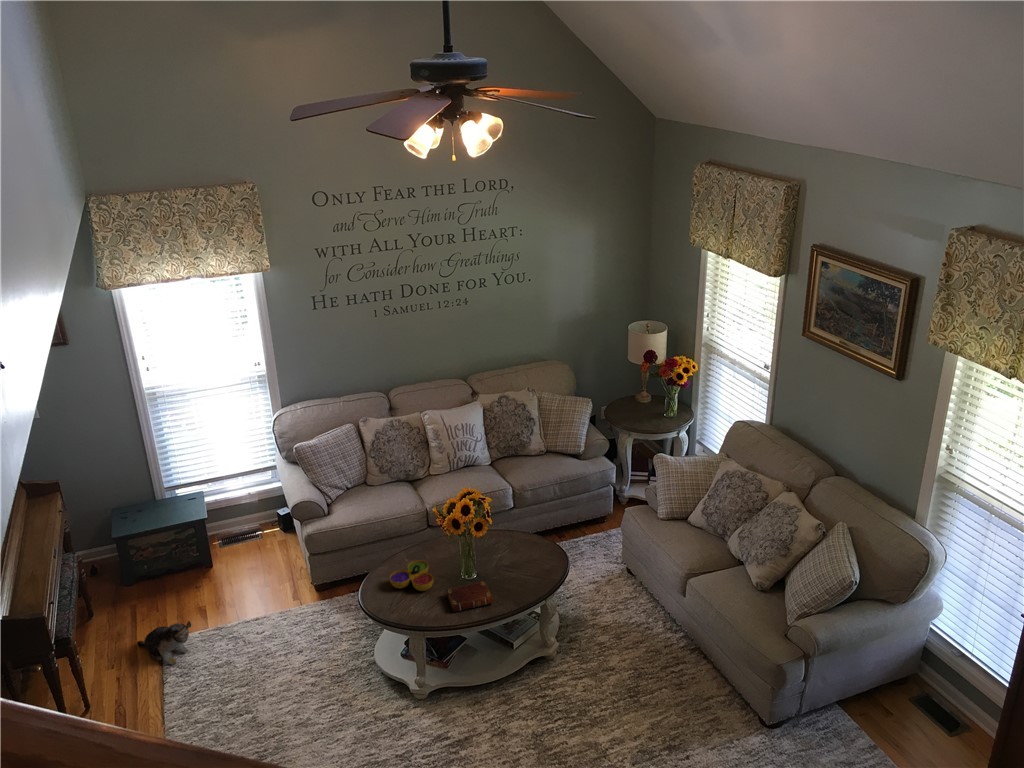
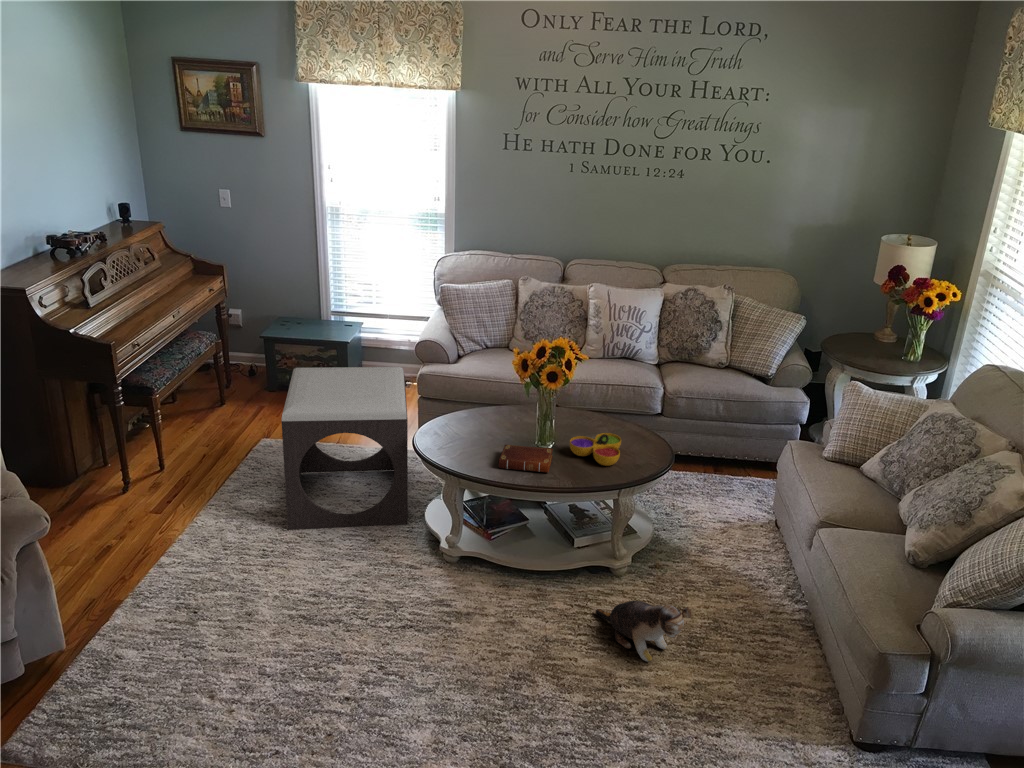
footstool: none [213,541,362,723] -> present [281,367,408,529]
decorative bowl: present [390,560,433,591] -> present [570,433,621,466]
plush toy: present [137,621,191,664] -> present [596,601,692,662]

